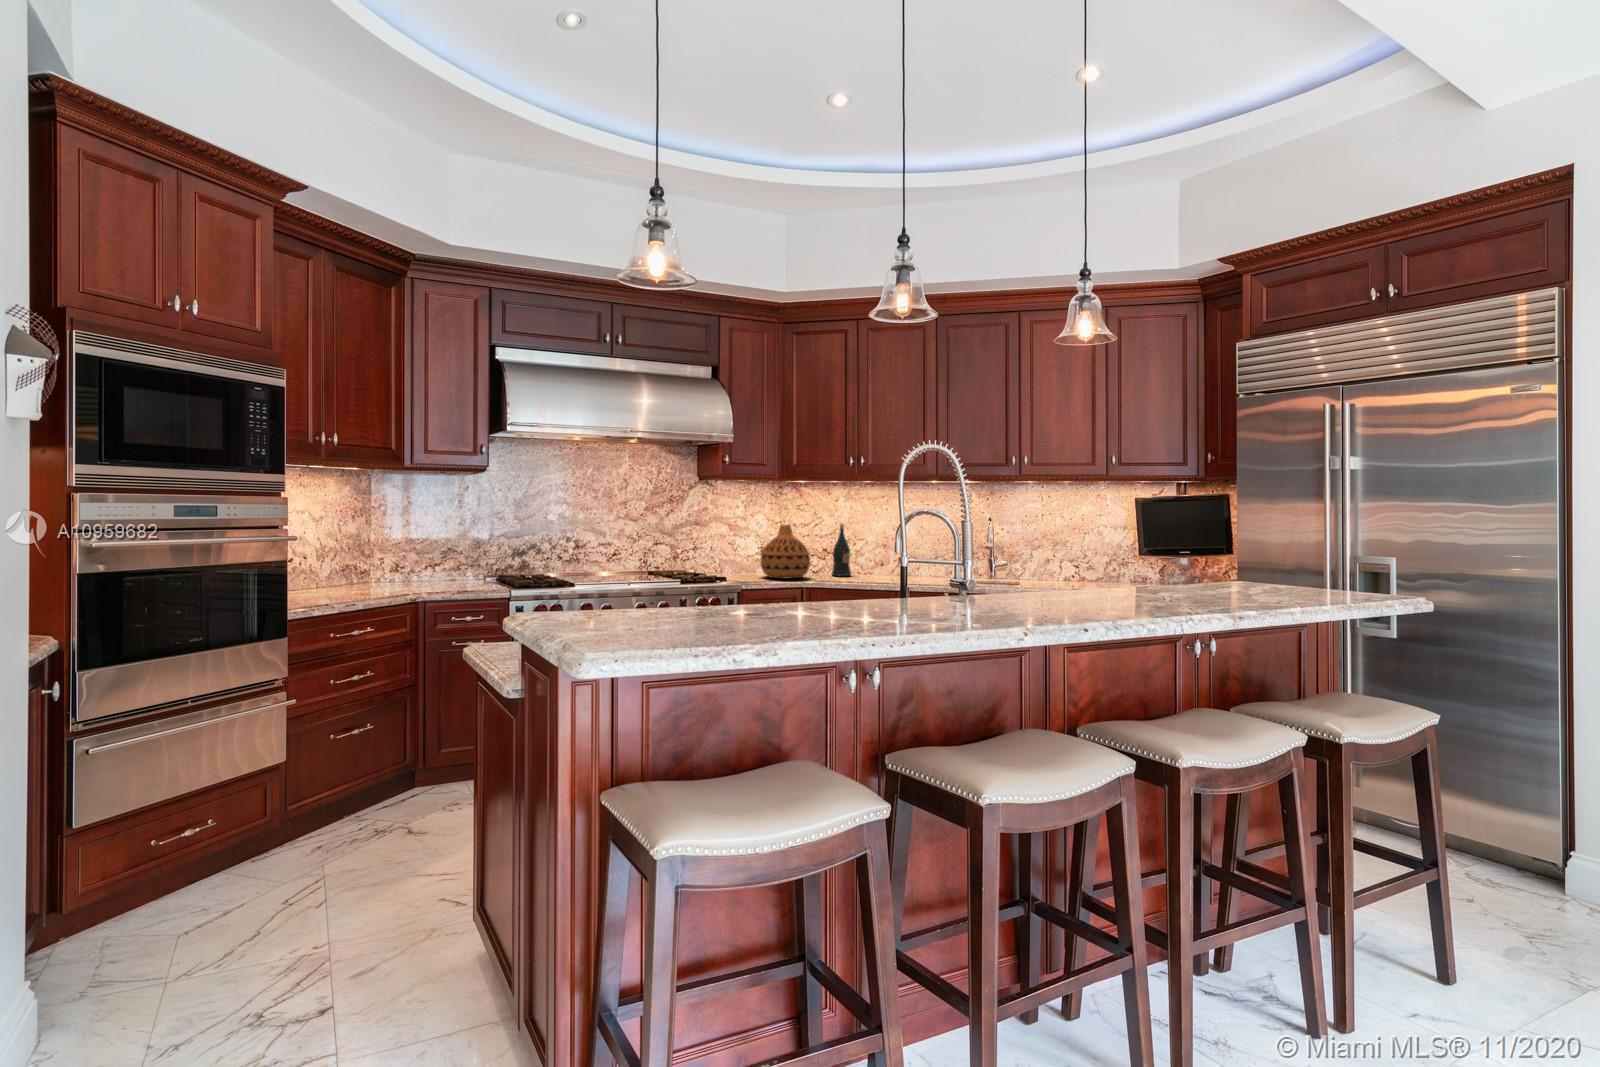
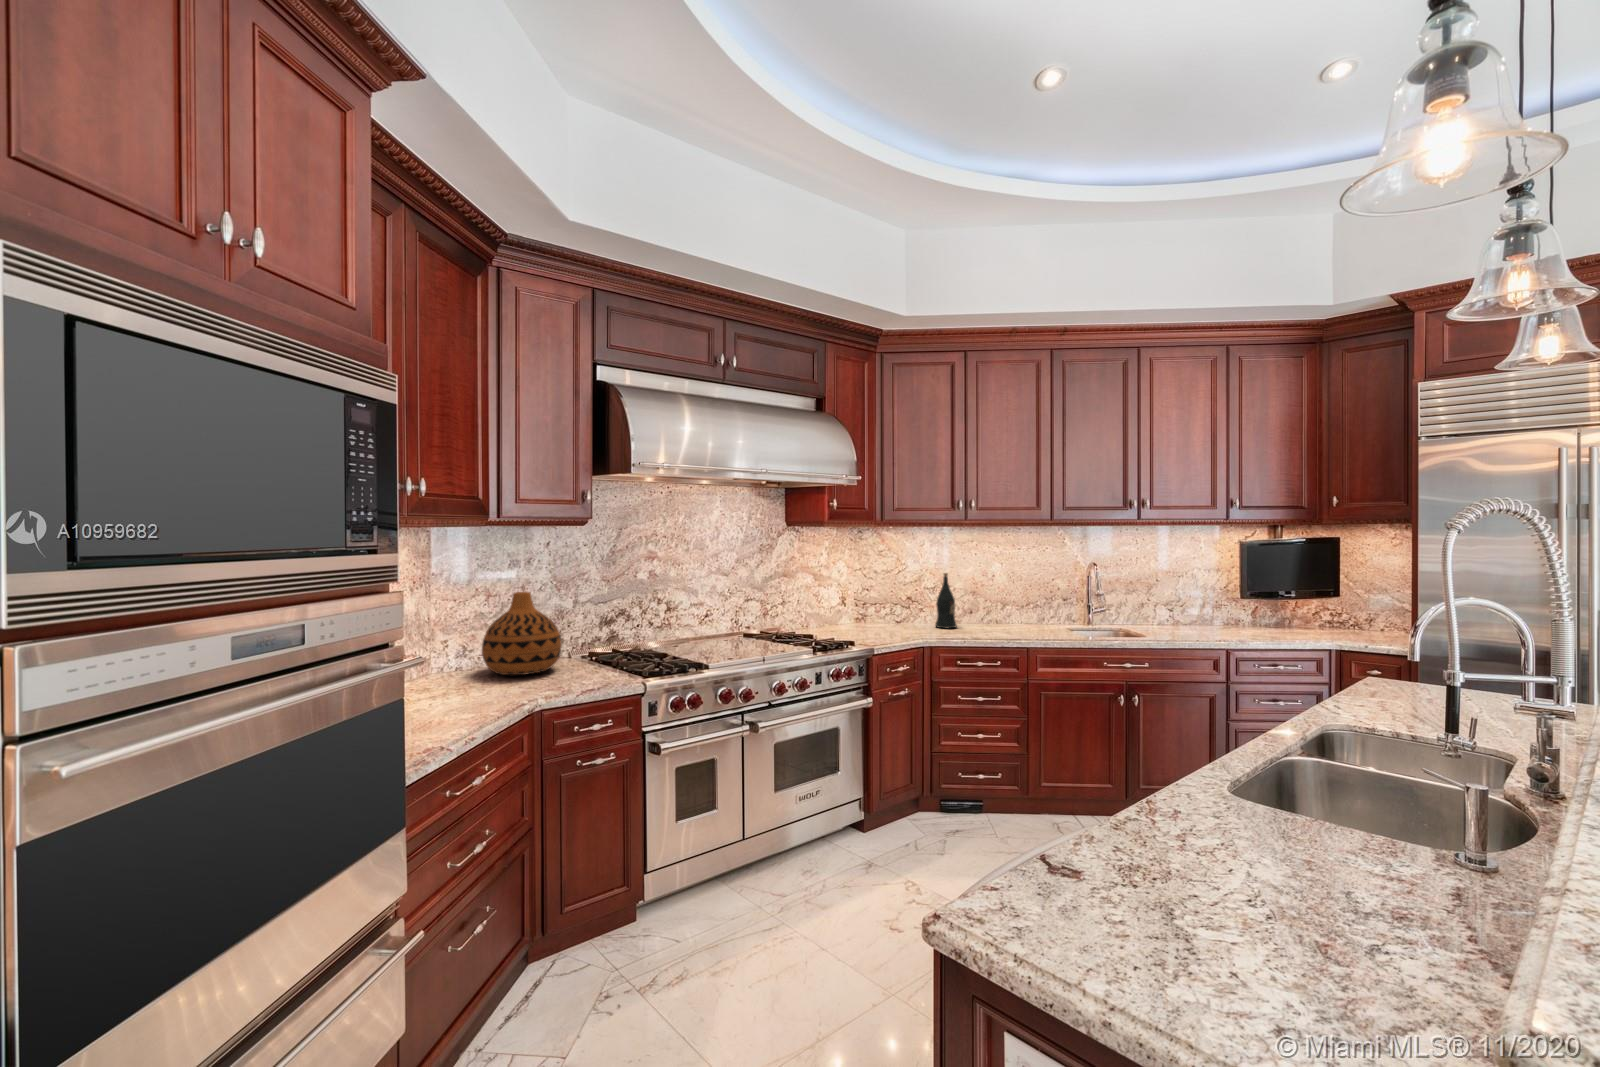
vase: present [761,525,810,579] -> present [482,592,562,675]

